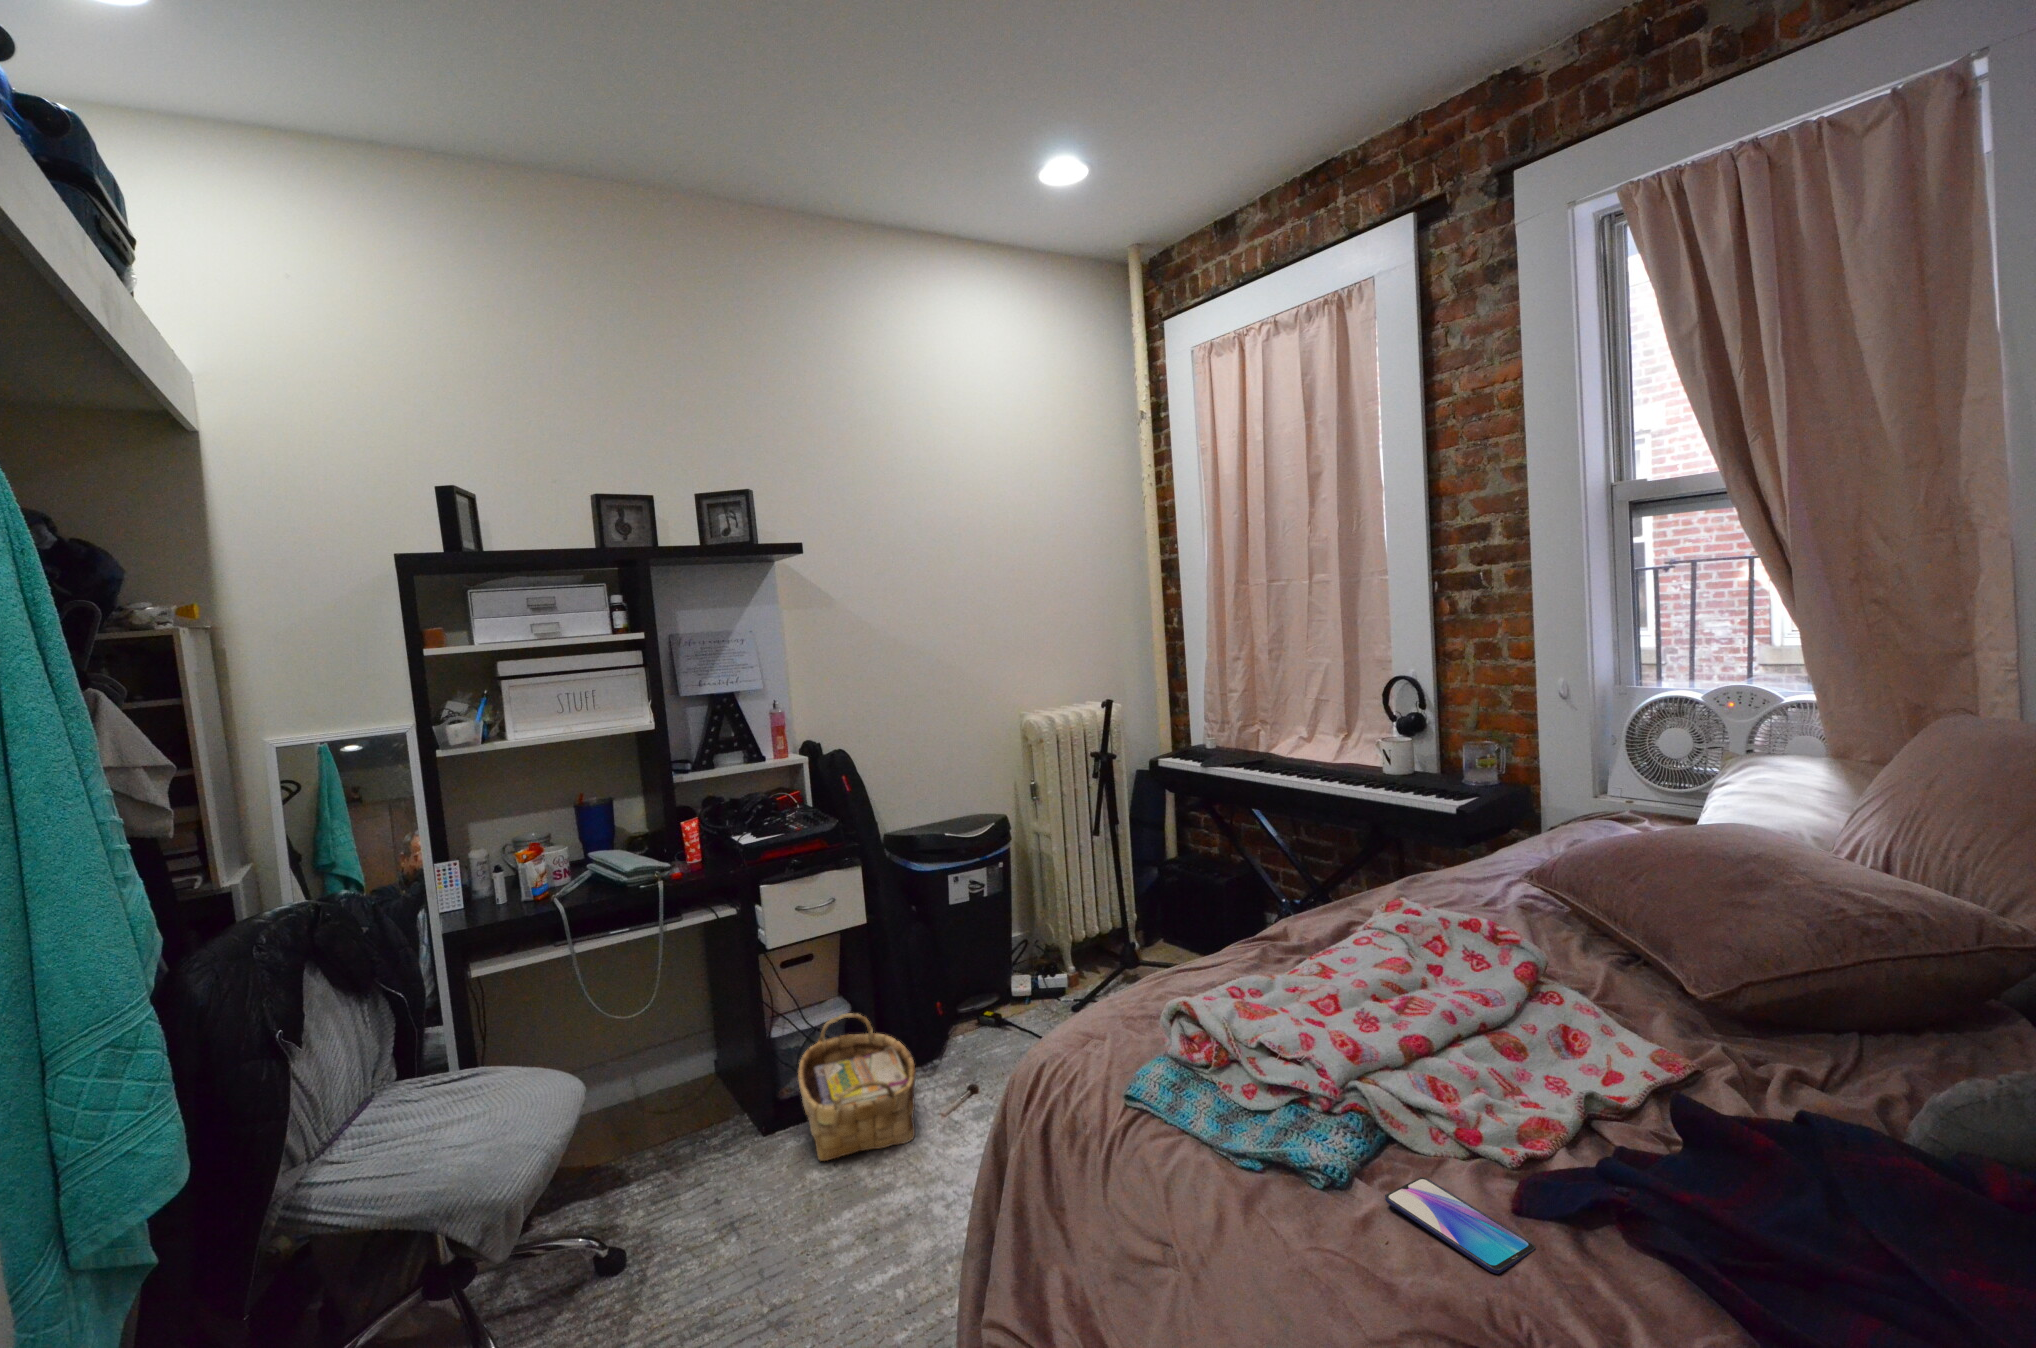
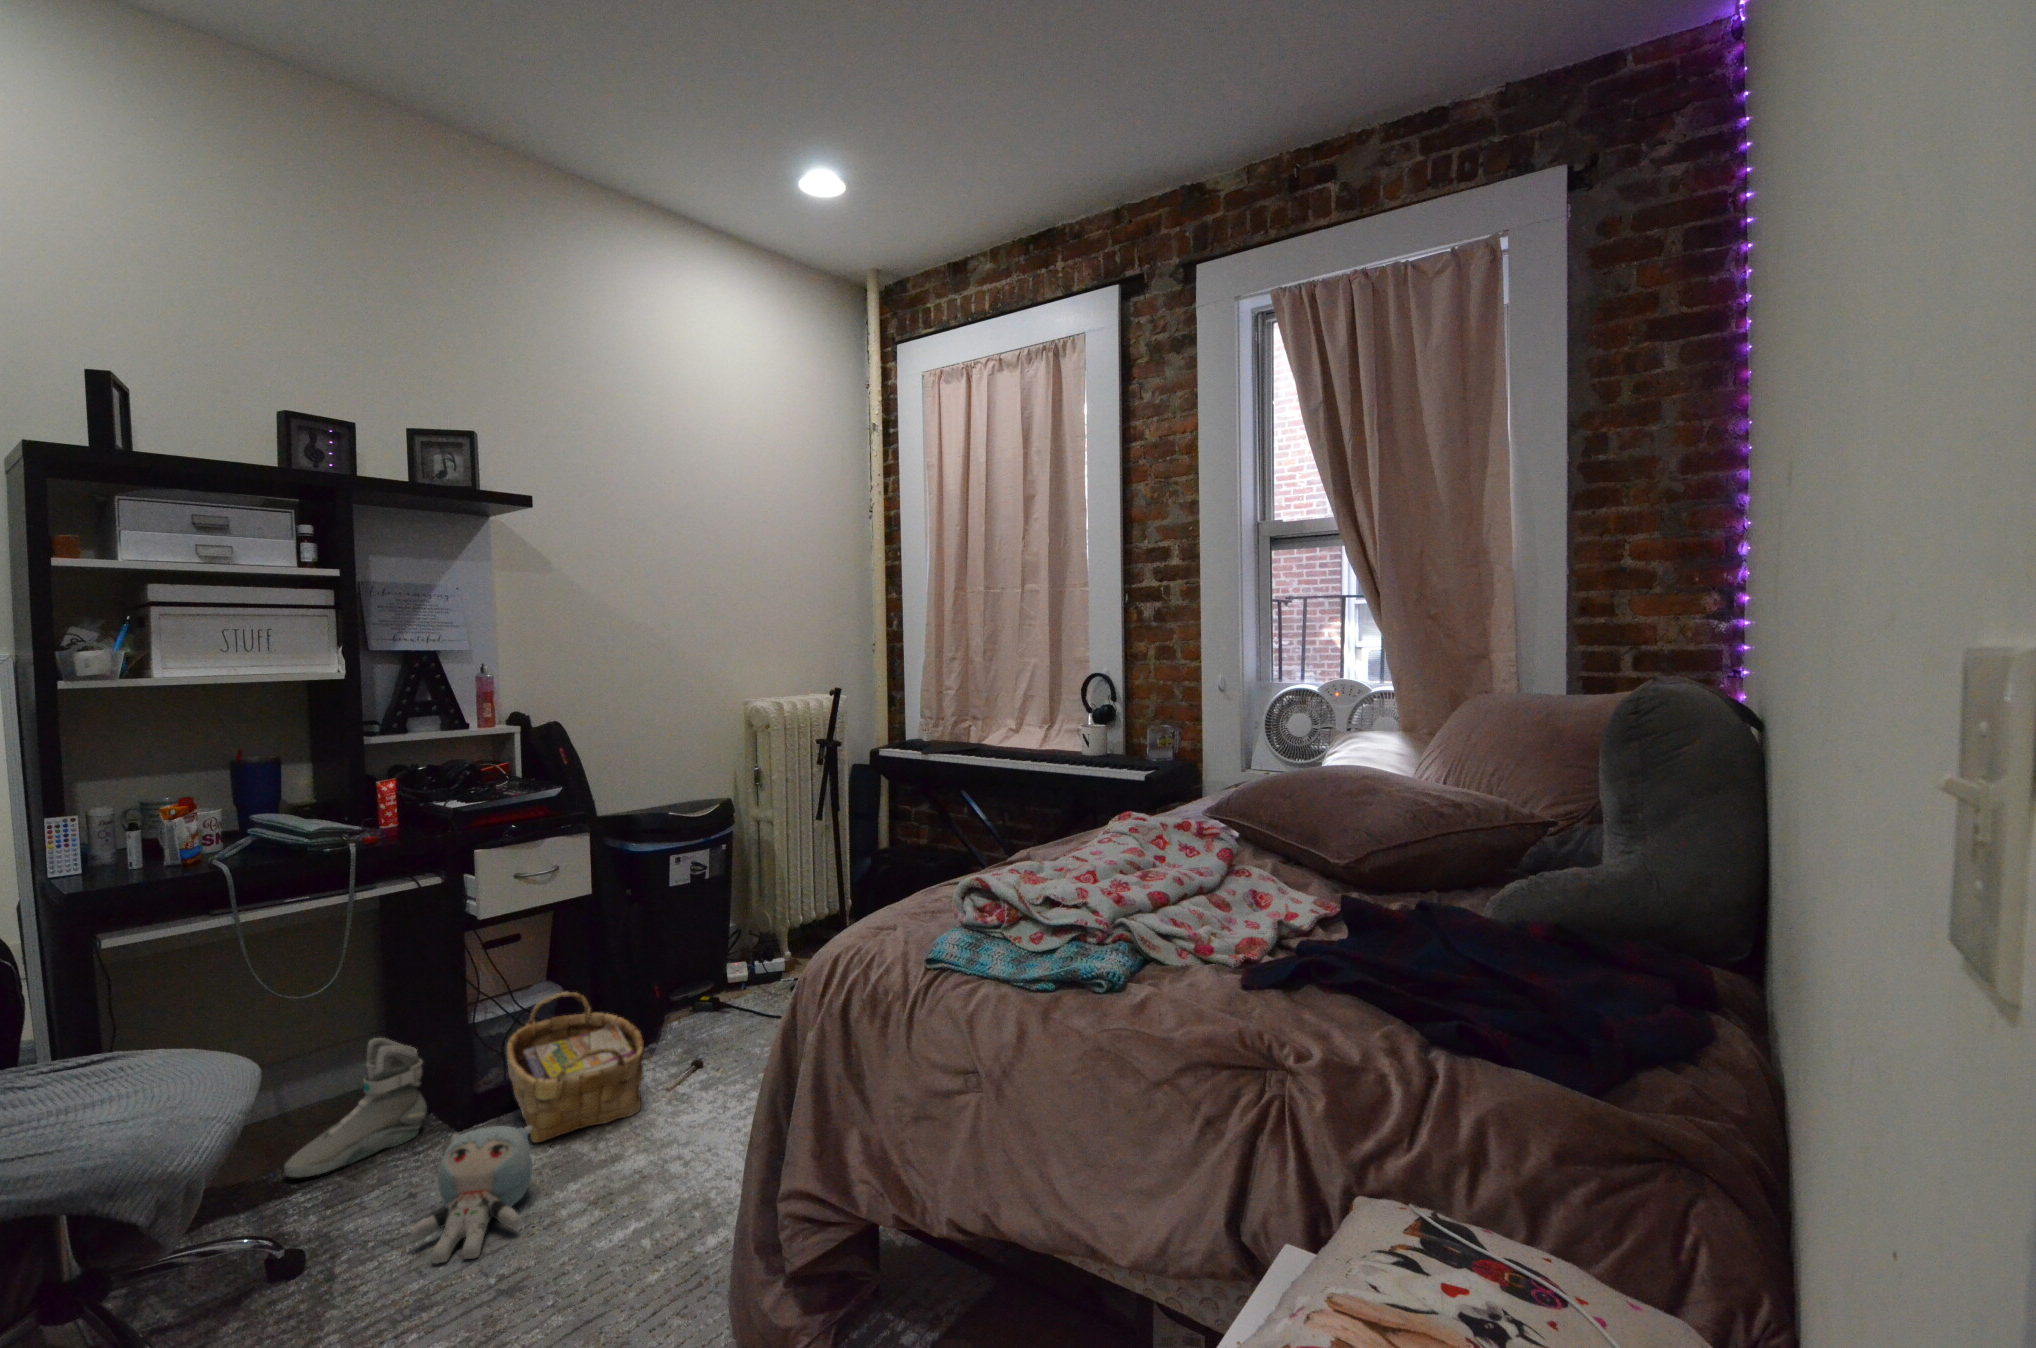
sneaker: none [630,1046,740,1166] -> present [284,1038,427,1177]
plush toy: none [706,1153,808,1284] -> present [411,1126,533,1264]
smartphone: present [1385,1177,1535,1274] -> none [1154,974,1262,1014]

